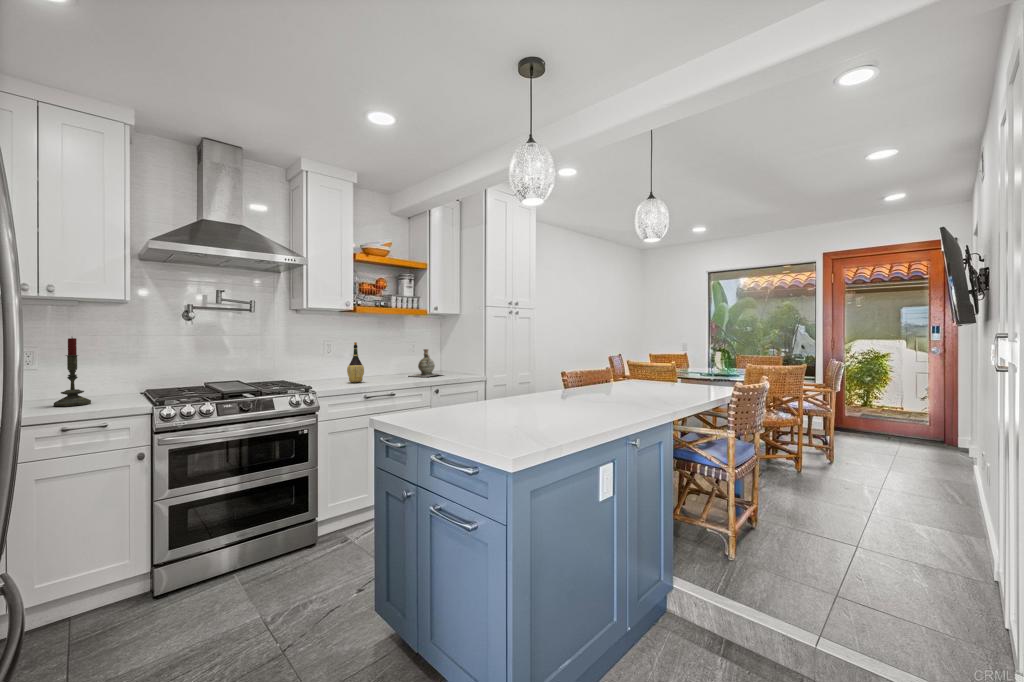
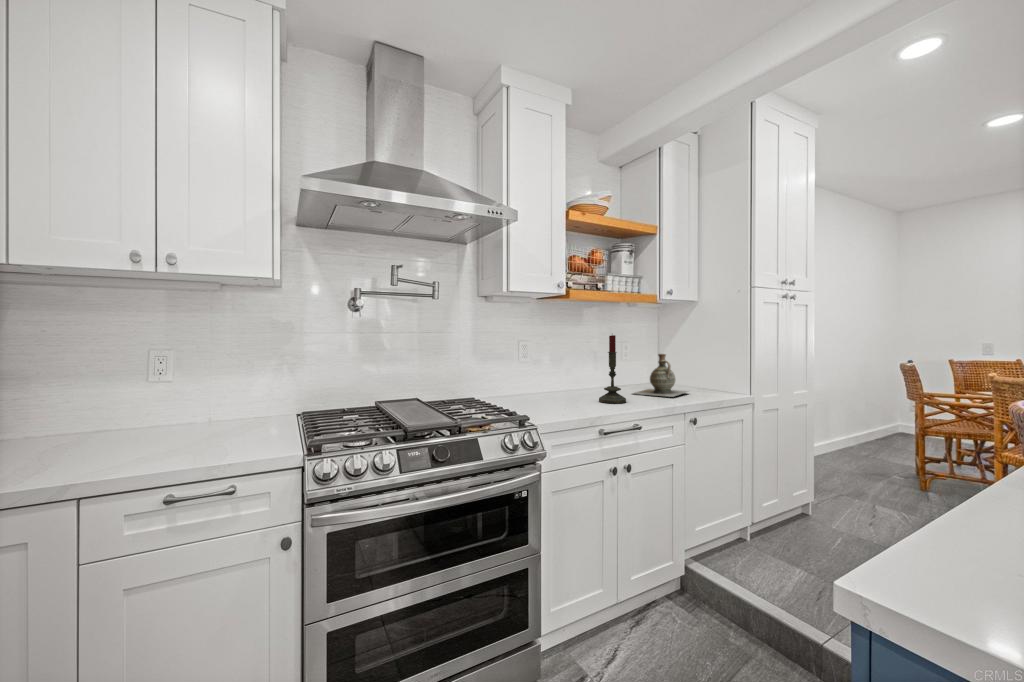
candle: present [54,338,91,406] -> present [599,335,626,403]
wine bottle: present [347,342,364,382] -> none [563,344,588,406]

